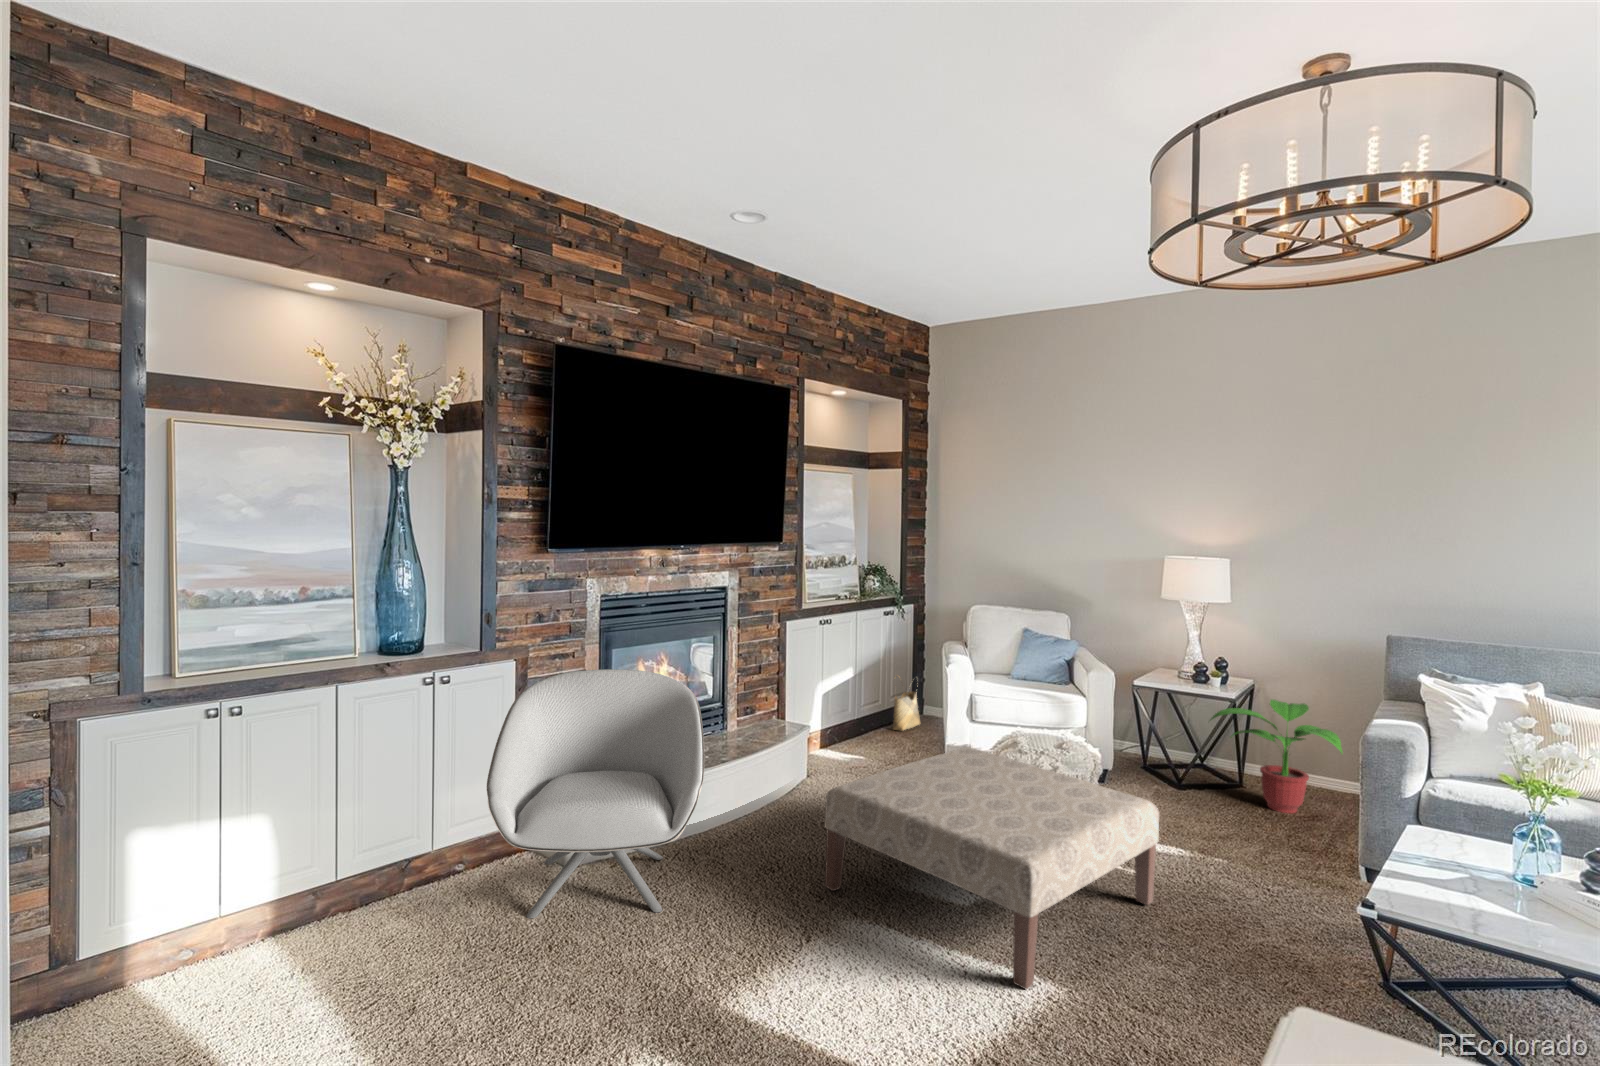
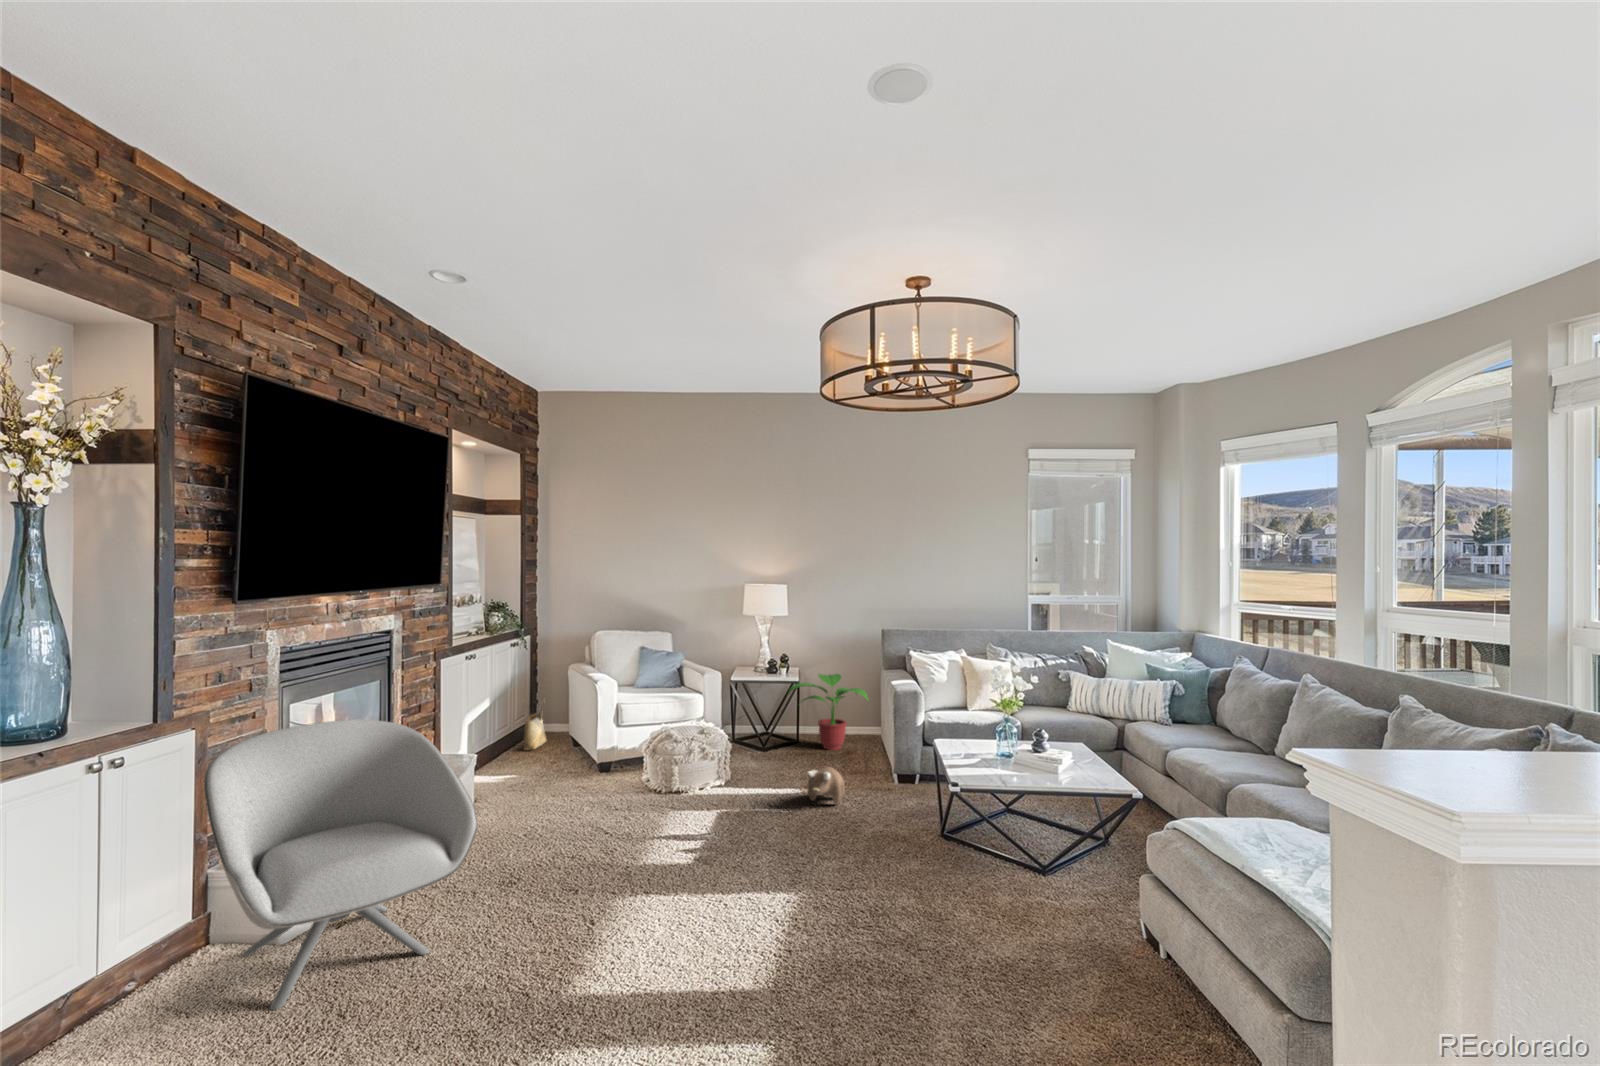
ottoman: present [825,747,1159,989] -> none [569,741,806,902]
plush toy: none [1179,833,1244,892] -> present [808,767,845,805]

